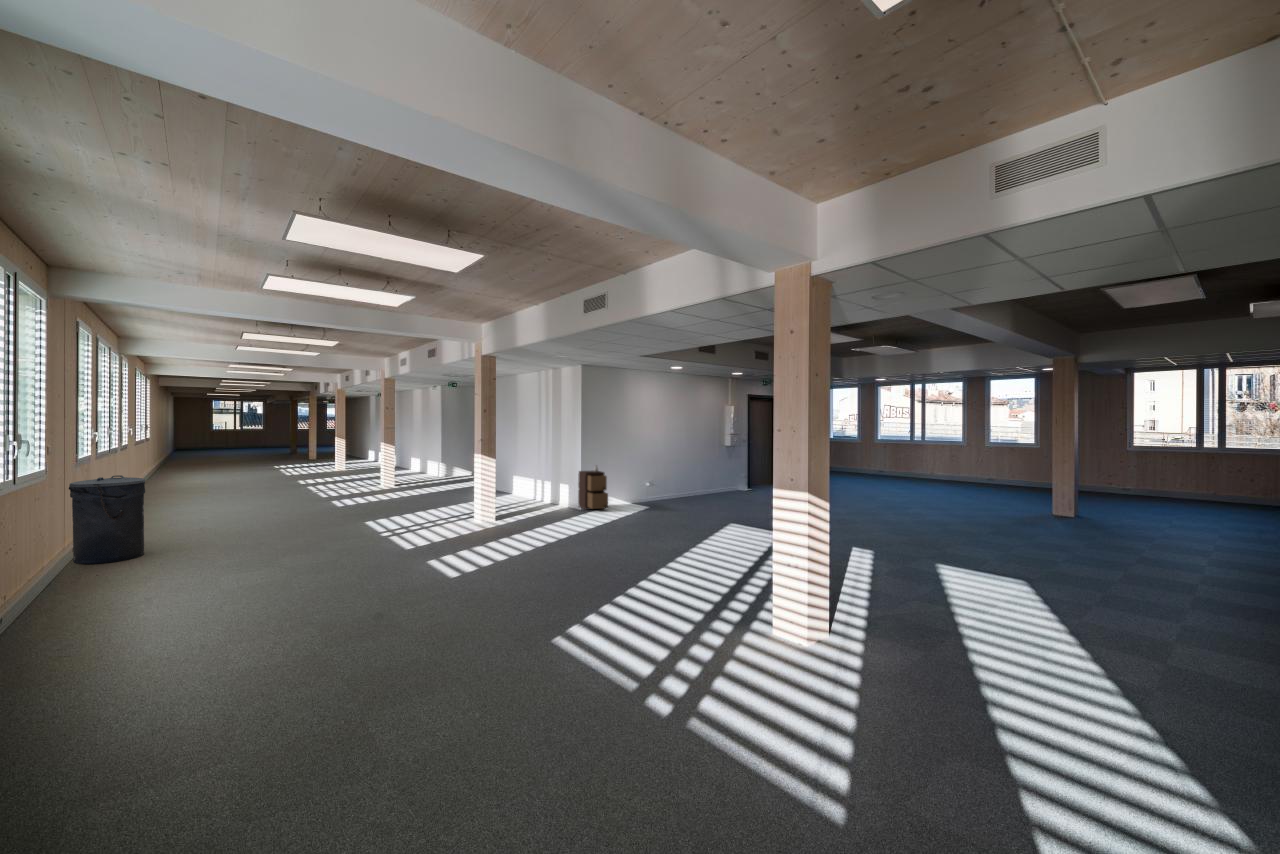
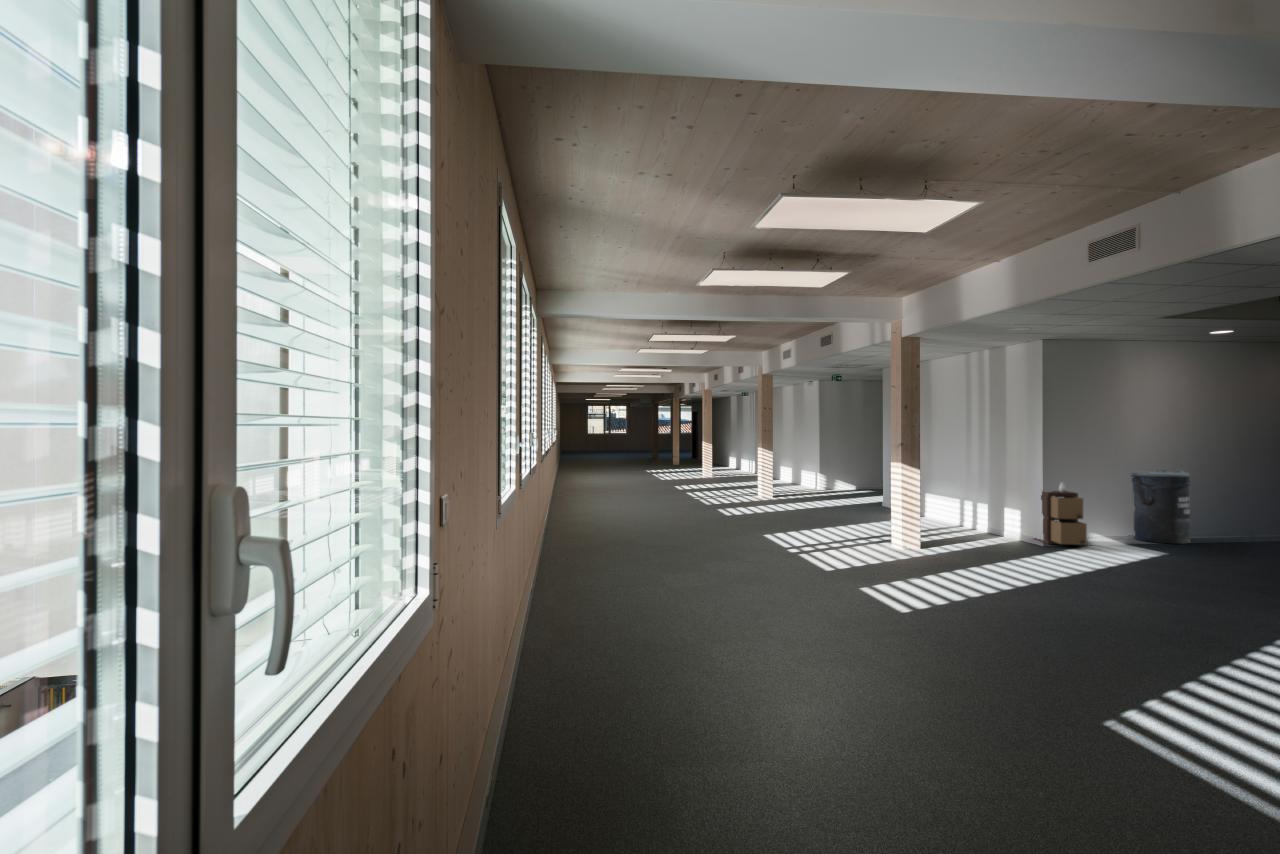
trash can: present [69,475,145,564] -> present [1131,470,1191,544]

